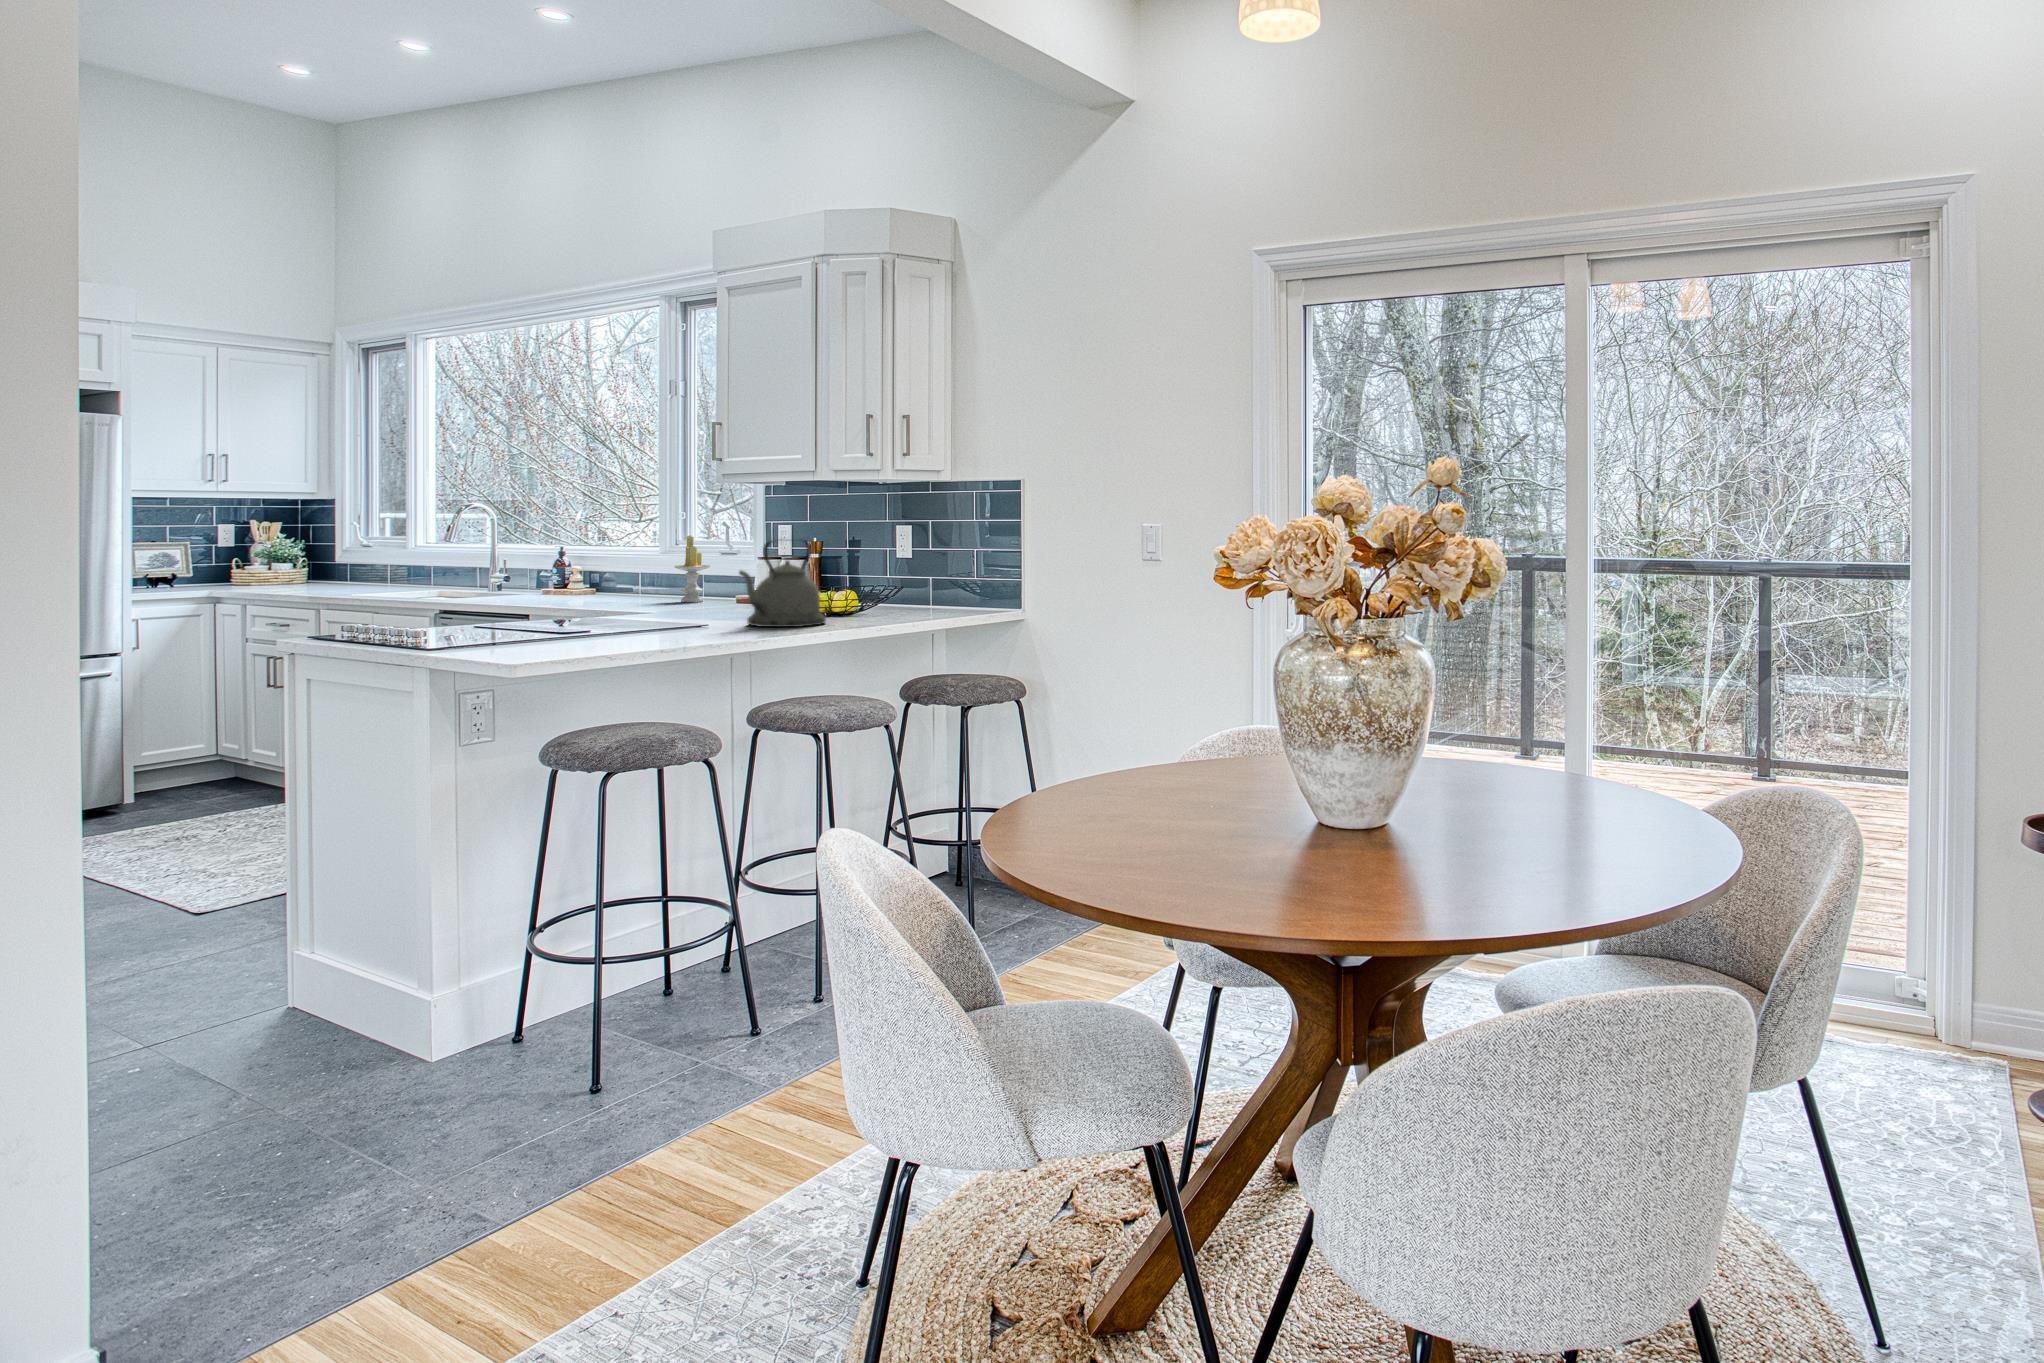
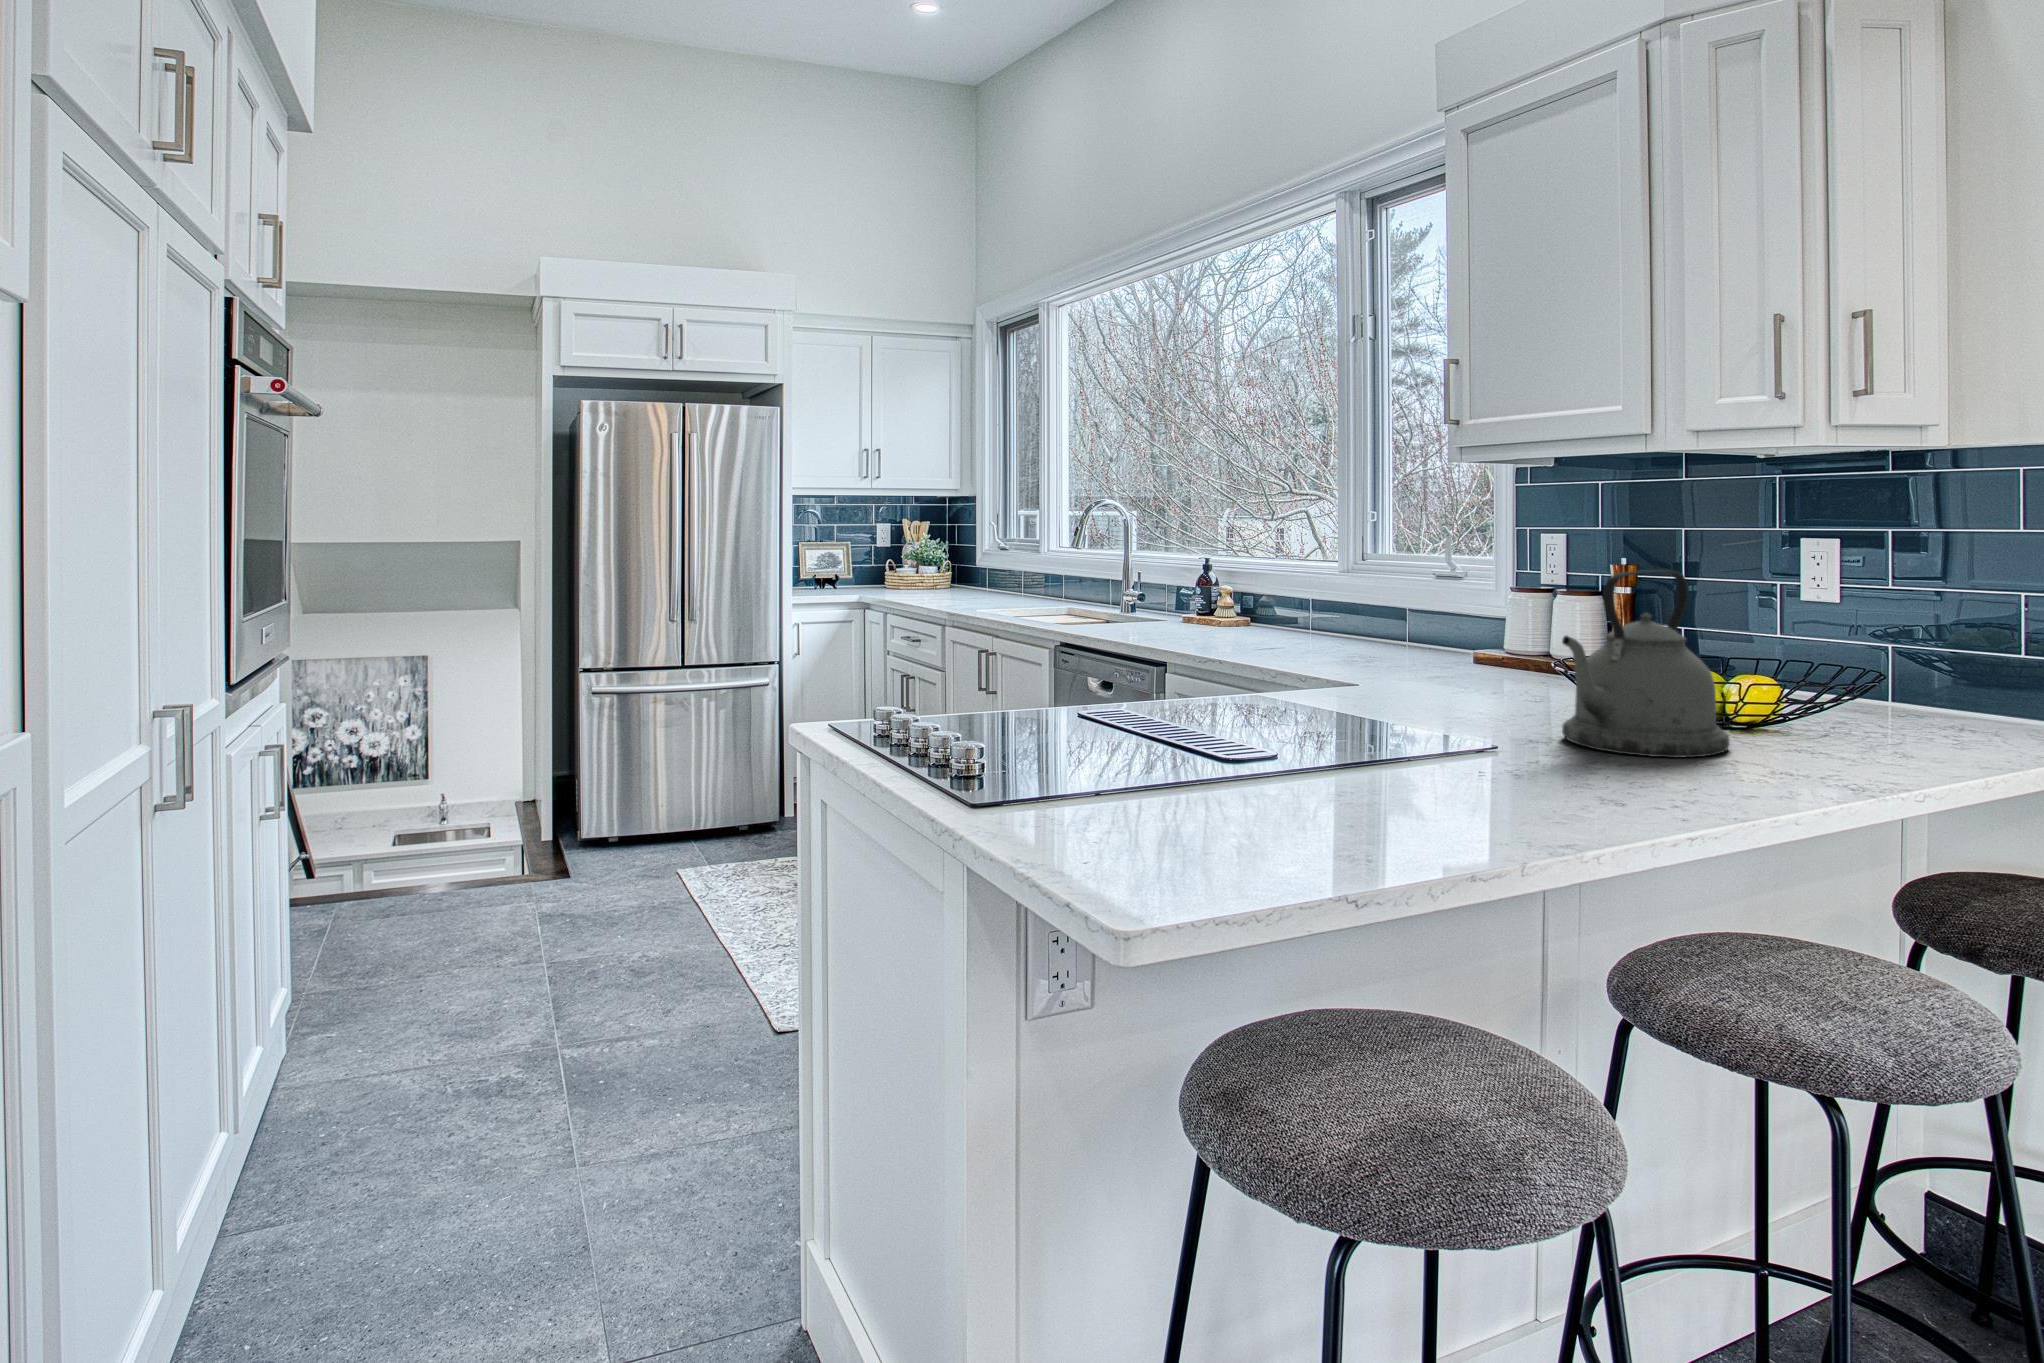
candle: present [674,535,710,602] -> none [1366,547,1419,650]

